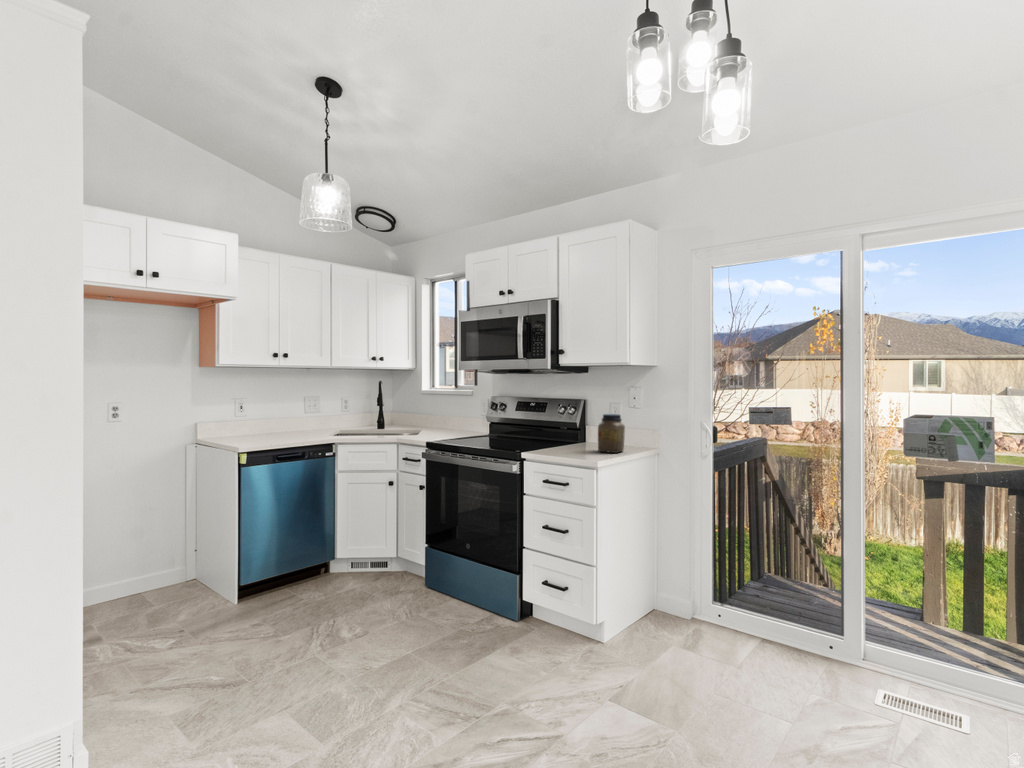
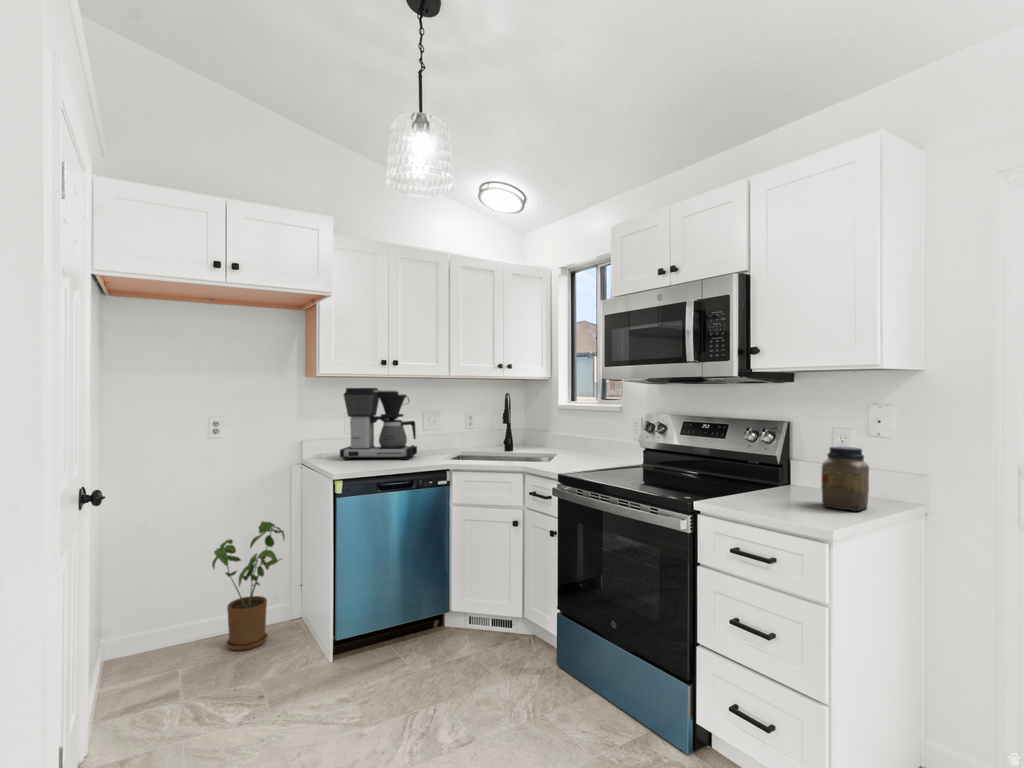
coffee maker: none [233,377,302,439] -> present [340,388,417,460]
house plant: none [116,494,186,605] -> present [212,522,285,650]

